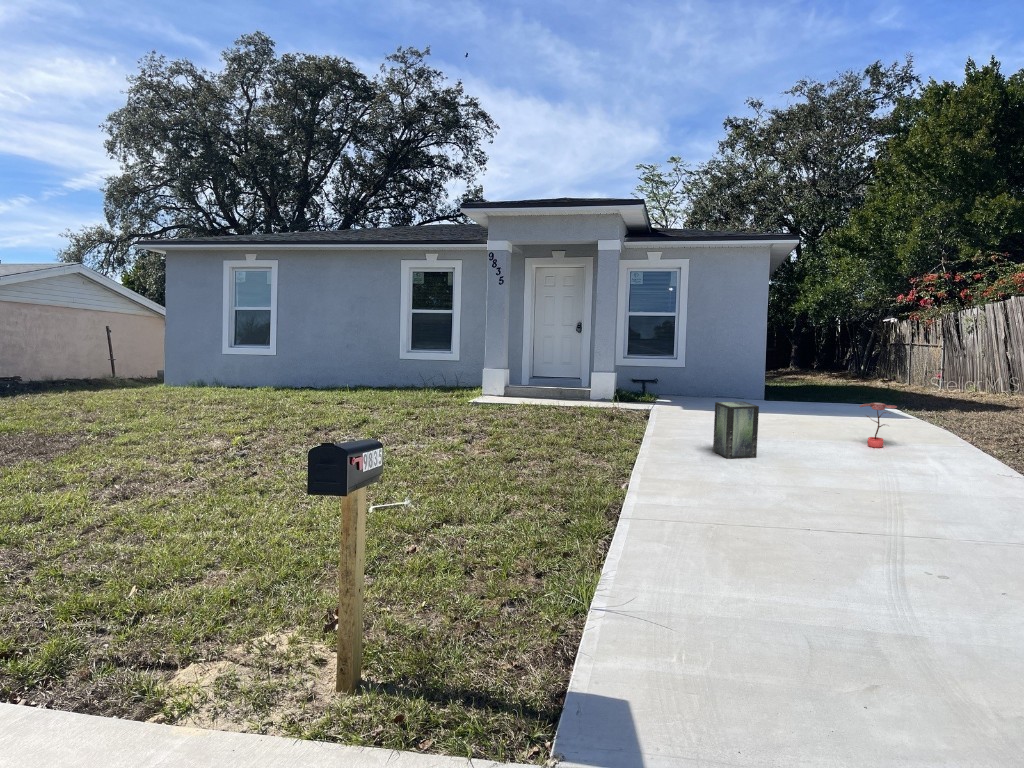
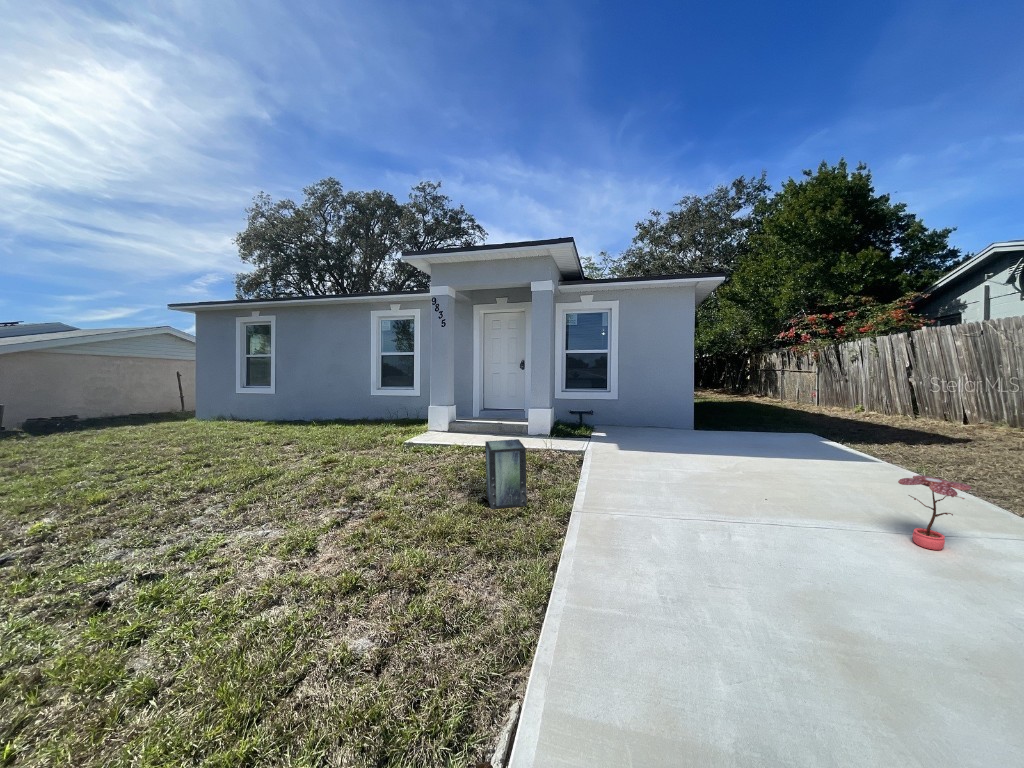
storage box: present [713,401,759,459] -> present [485,439,527,509]

